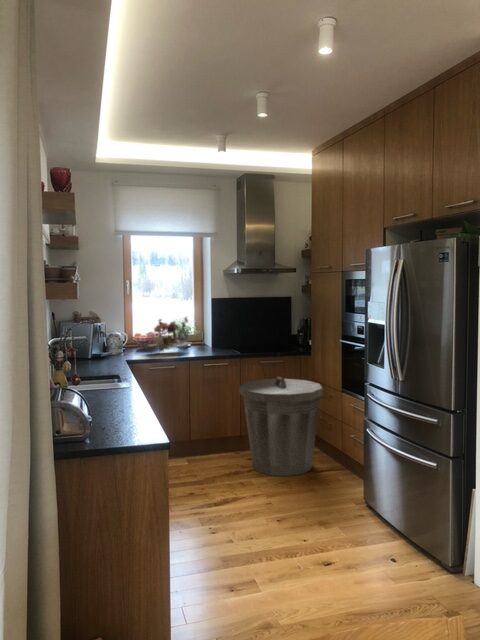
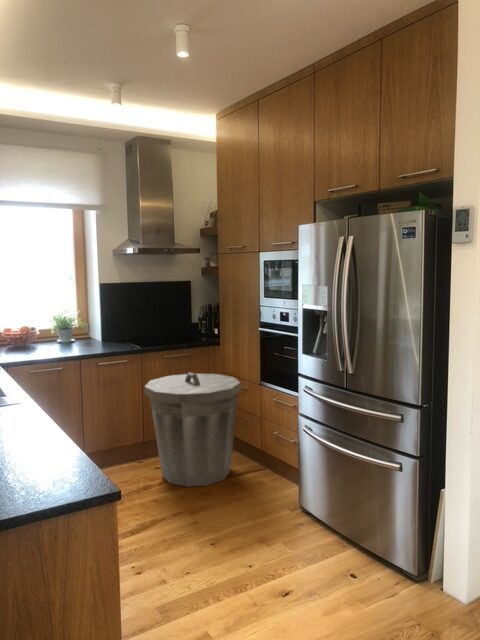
flower arrangement: present [148,317,188,352] -> none [21,305,81,351]

